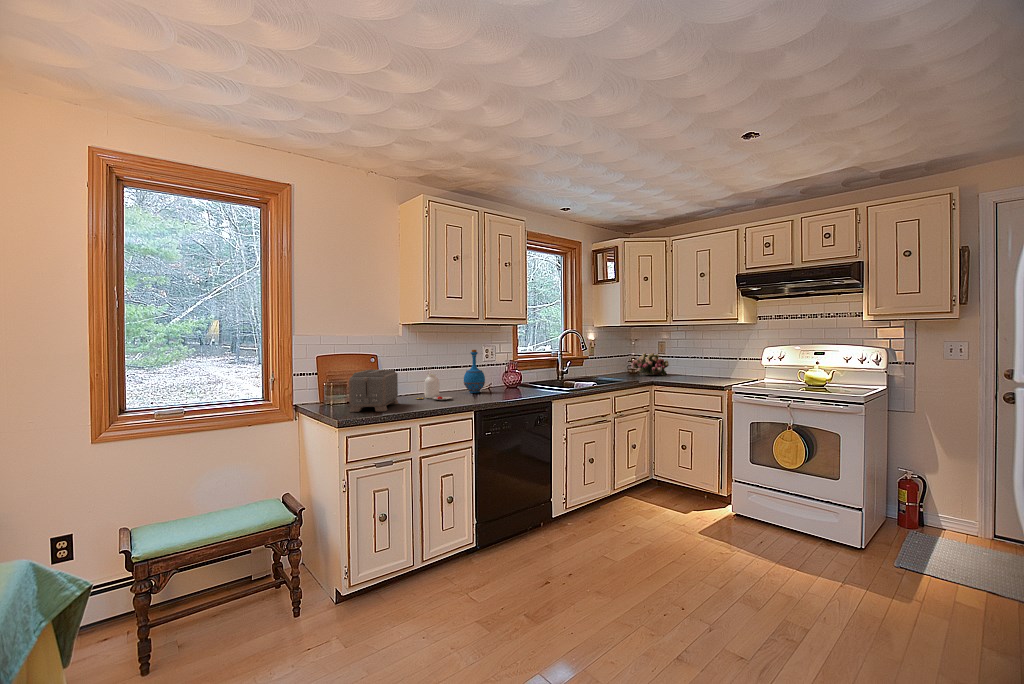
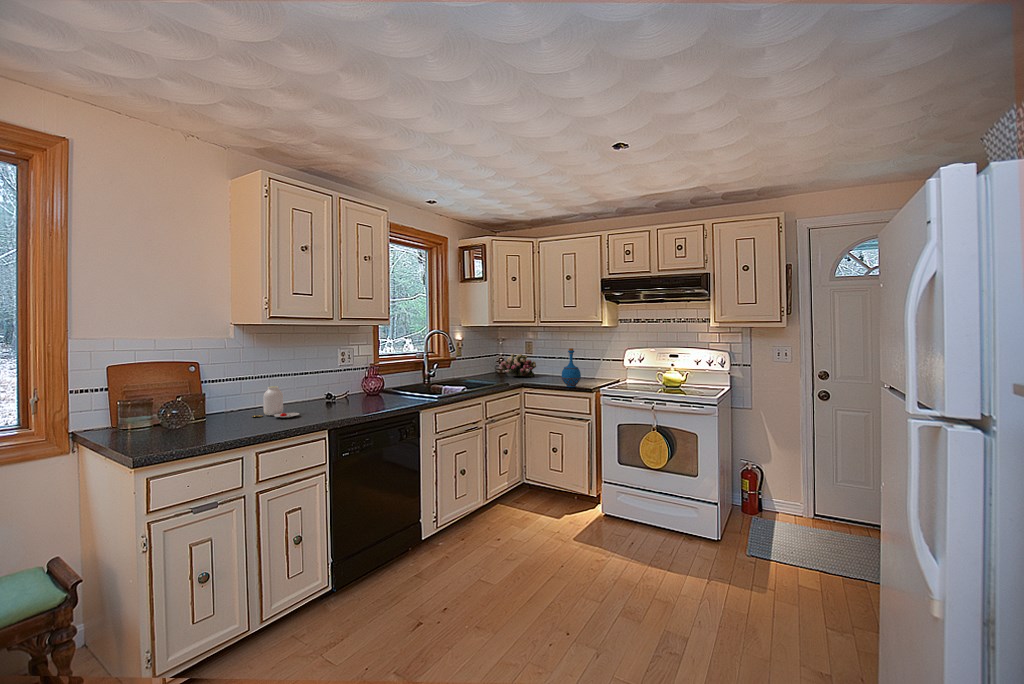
bottle: present [464,350,485,393] -> present [561,348,581,387]
toaster: present [349,370,398,412] -> none [154,383,228,442]

